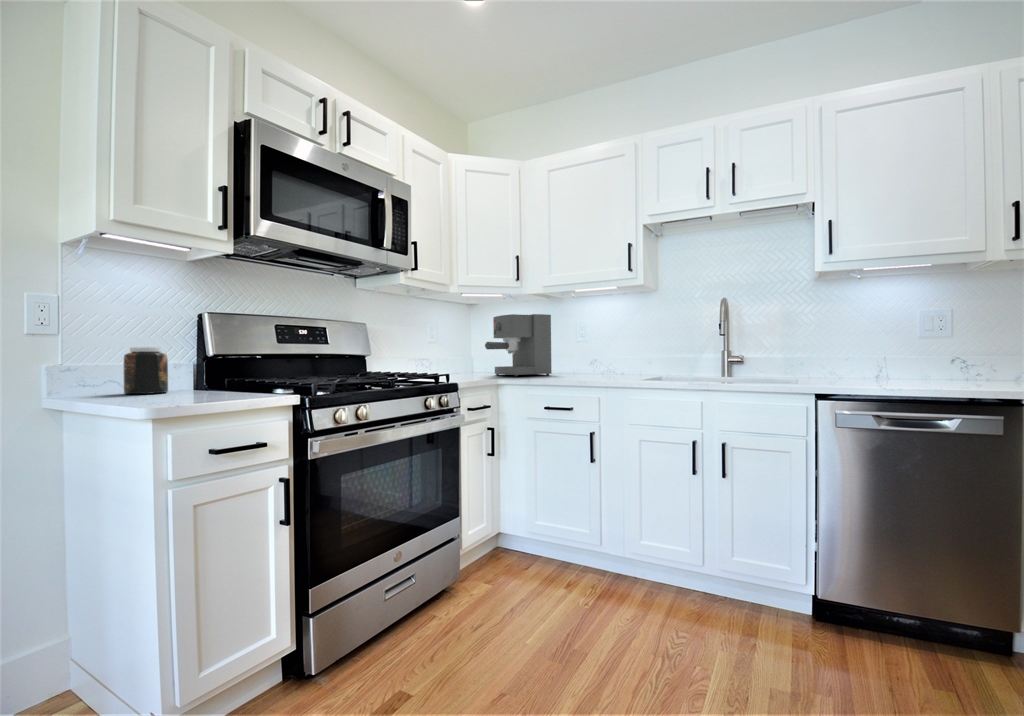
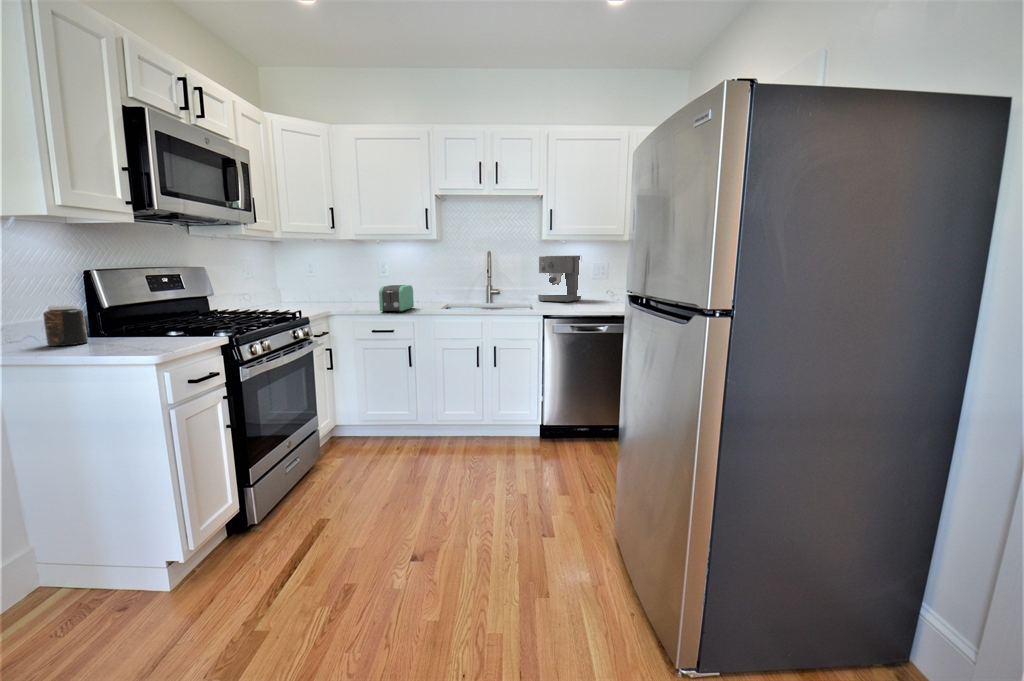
coffee maker: present [485,314,552,376] -> present [538,256,581,302]
toaster: none [554,347,607,383] -> present [379,285,414,312]

